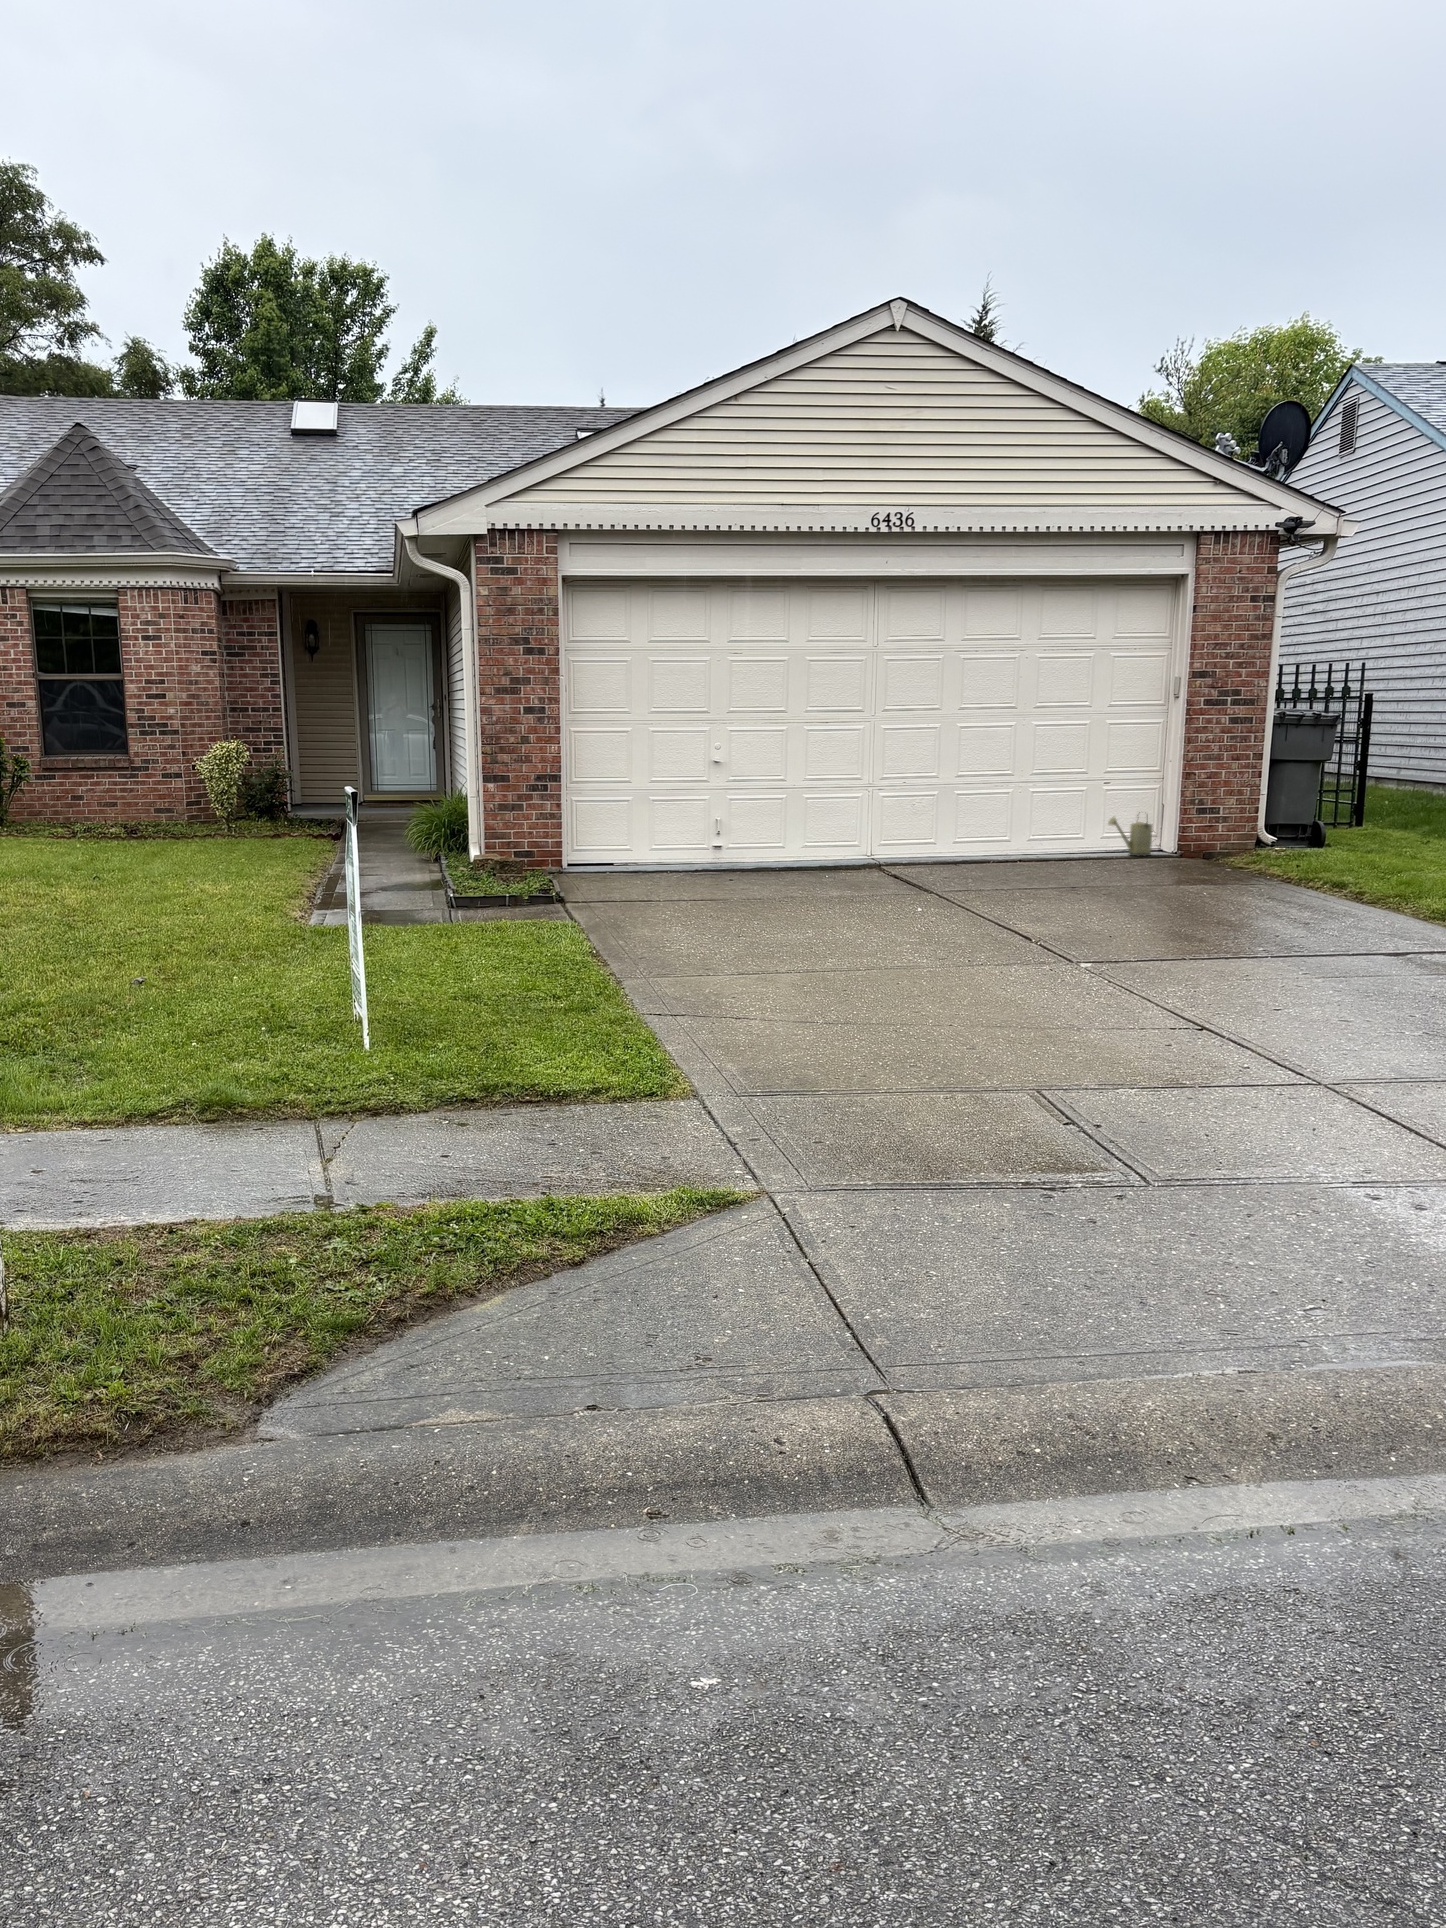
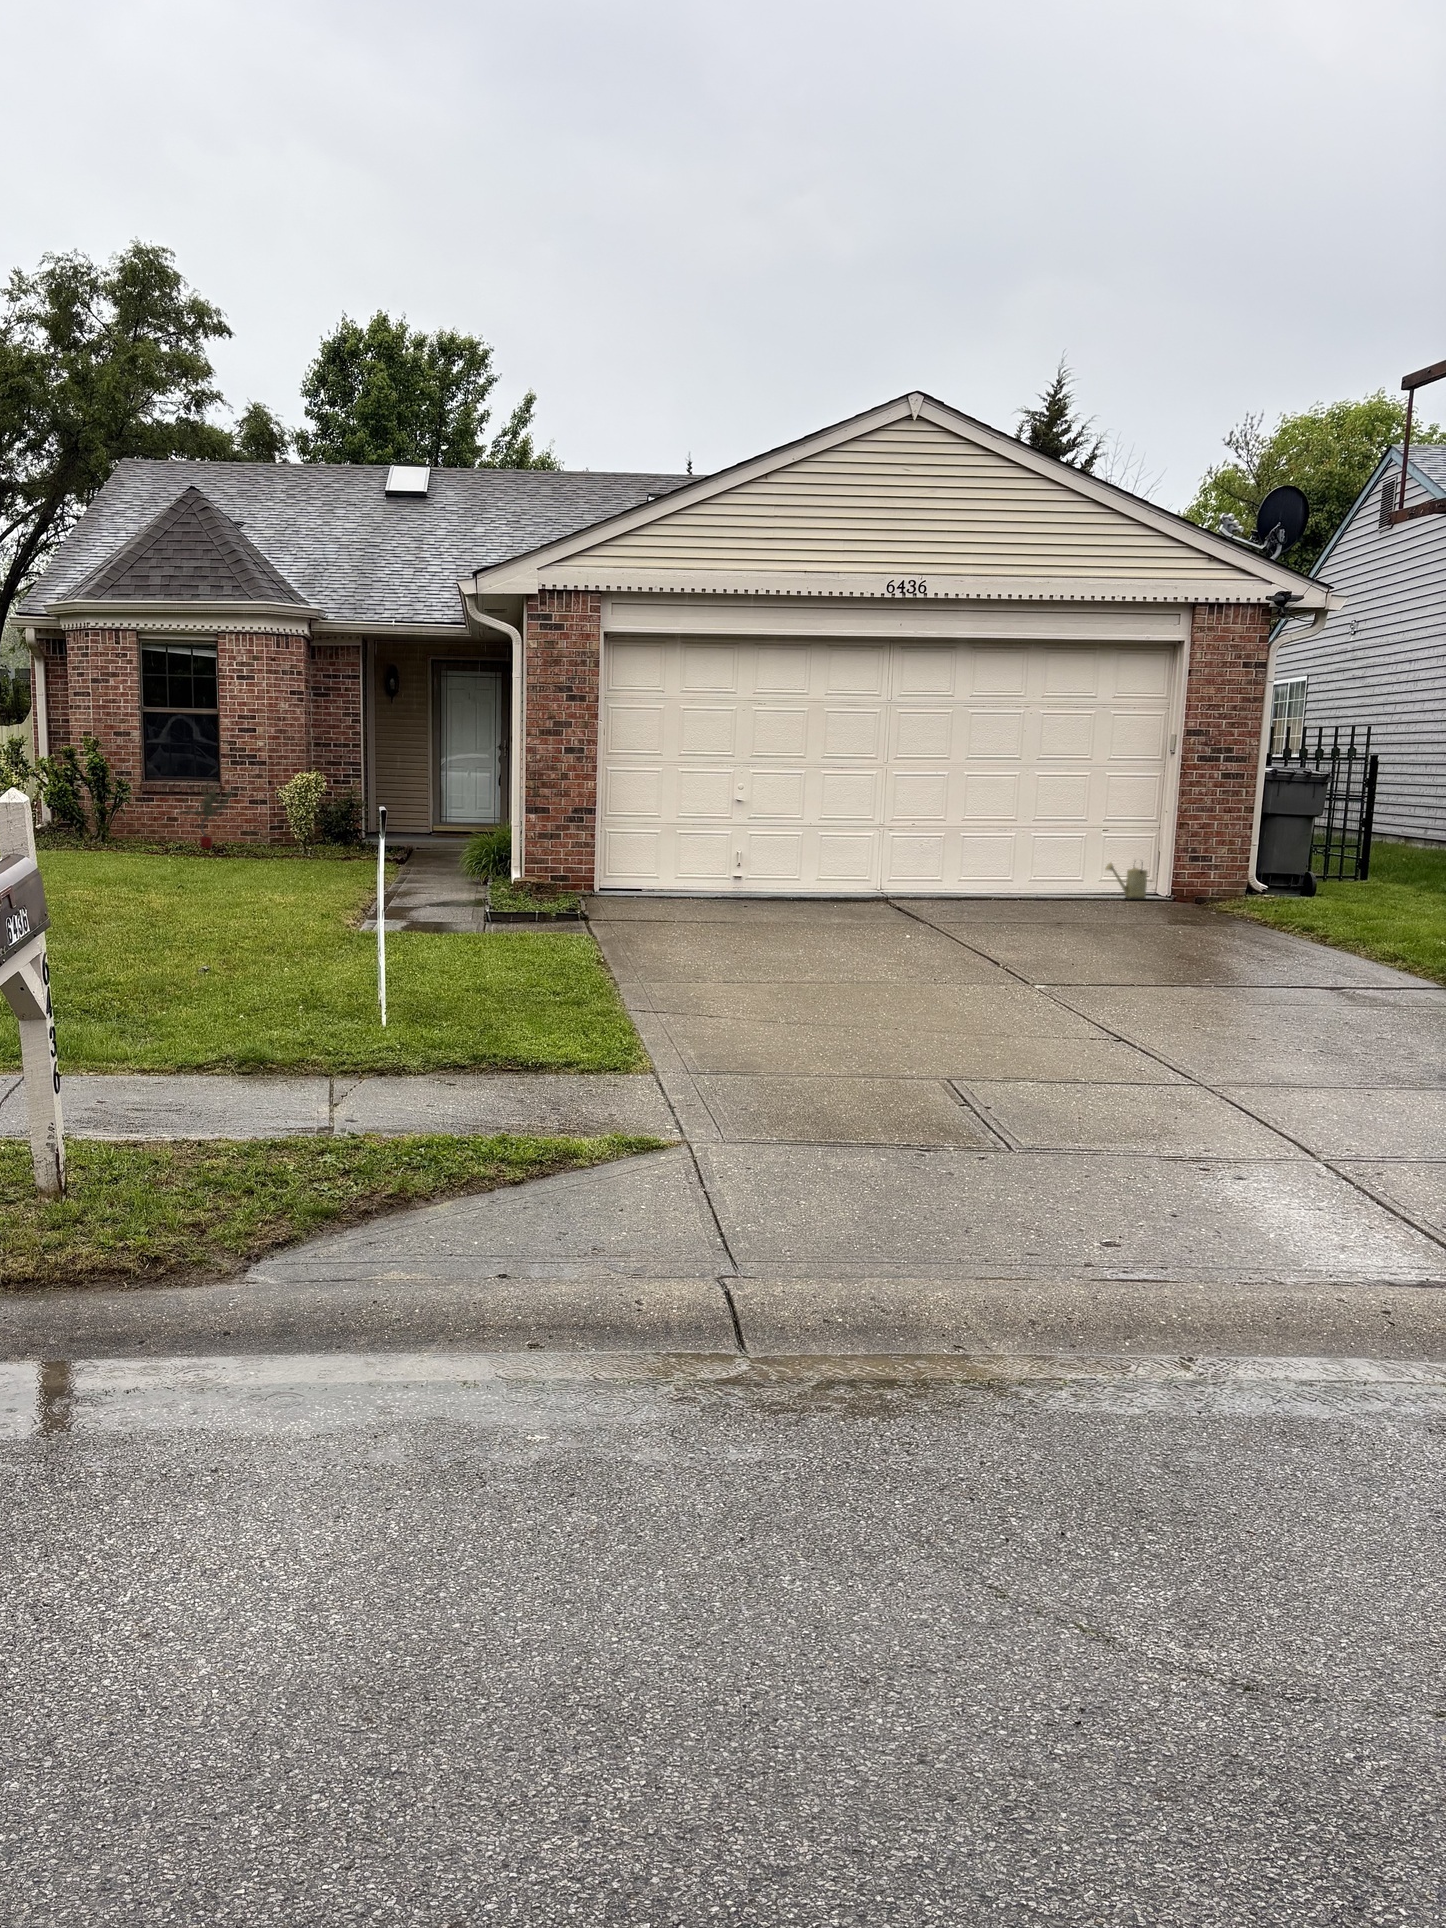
potted tree: none [83,753,145,830] -> present [180,781,231,849]

